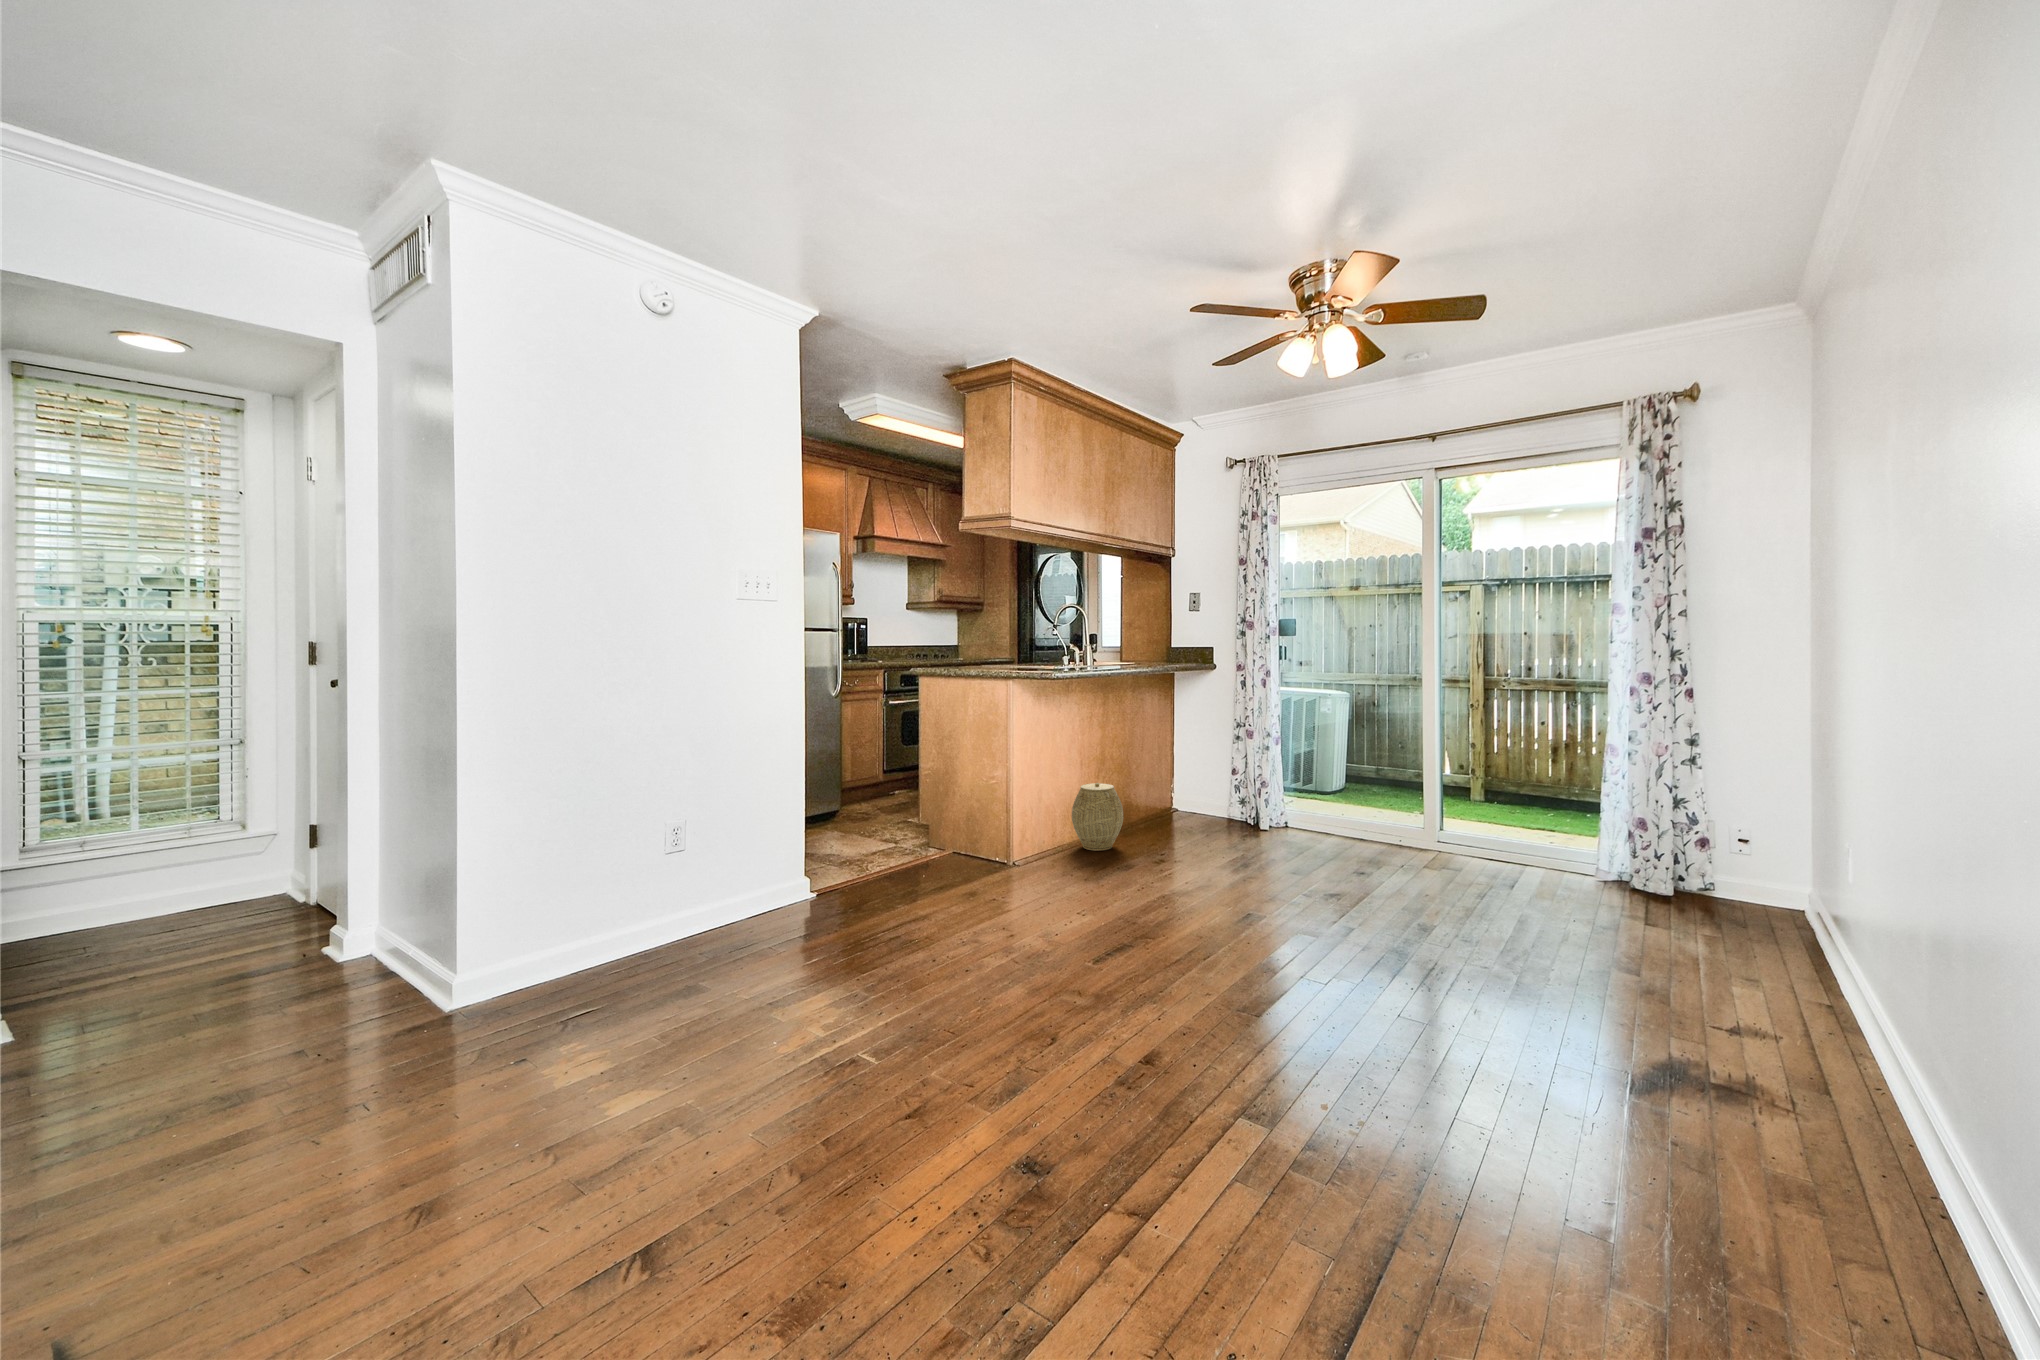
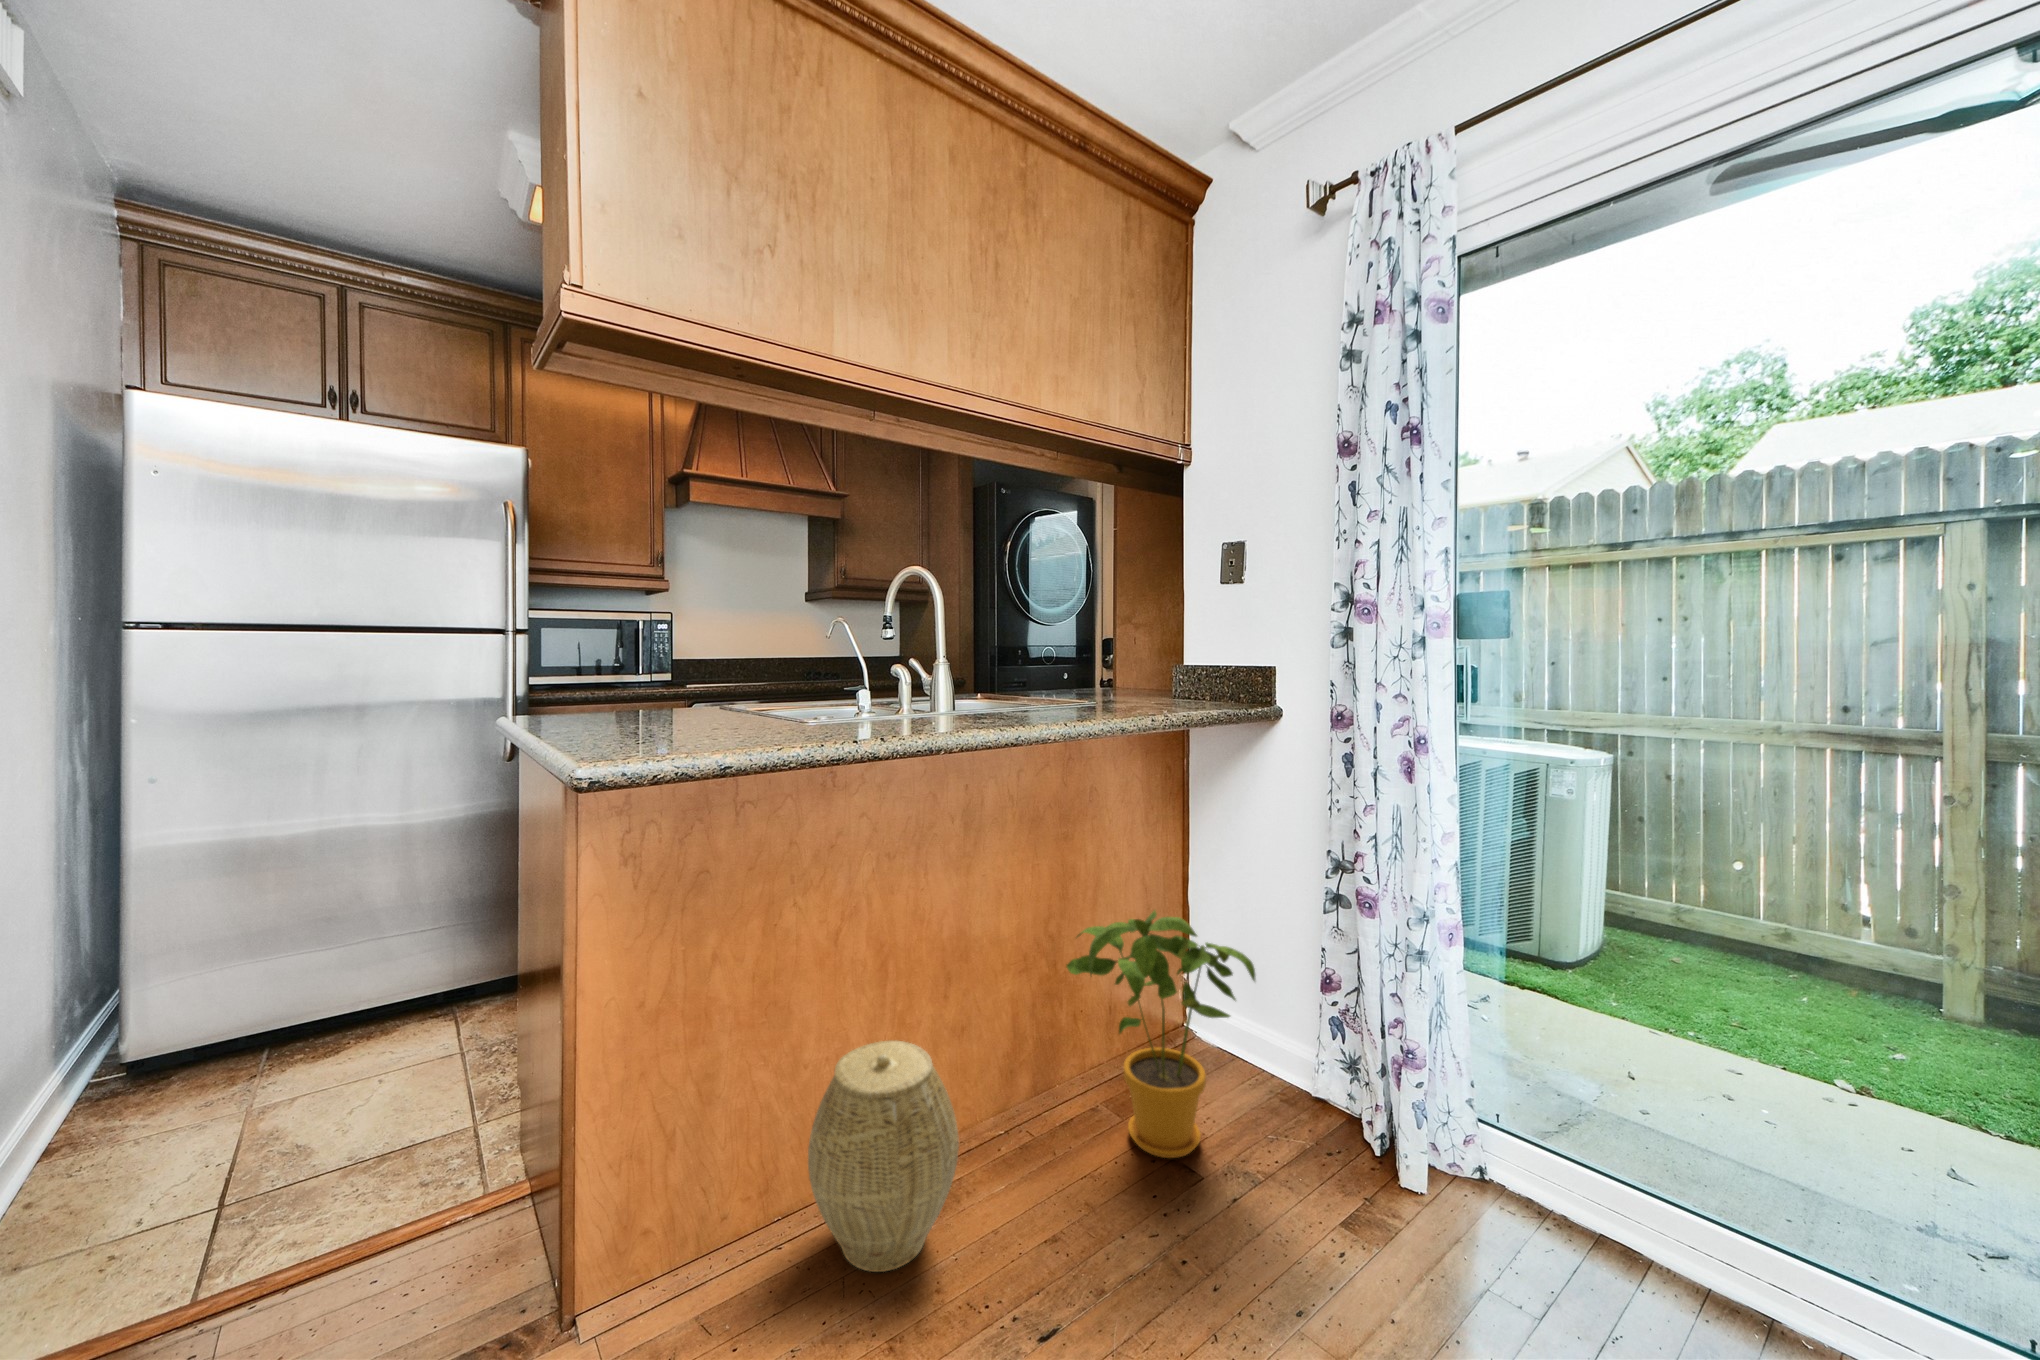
house plant: none [1138,737,1213,830] -> present [1067,910,1255,1158]

